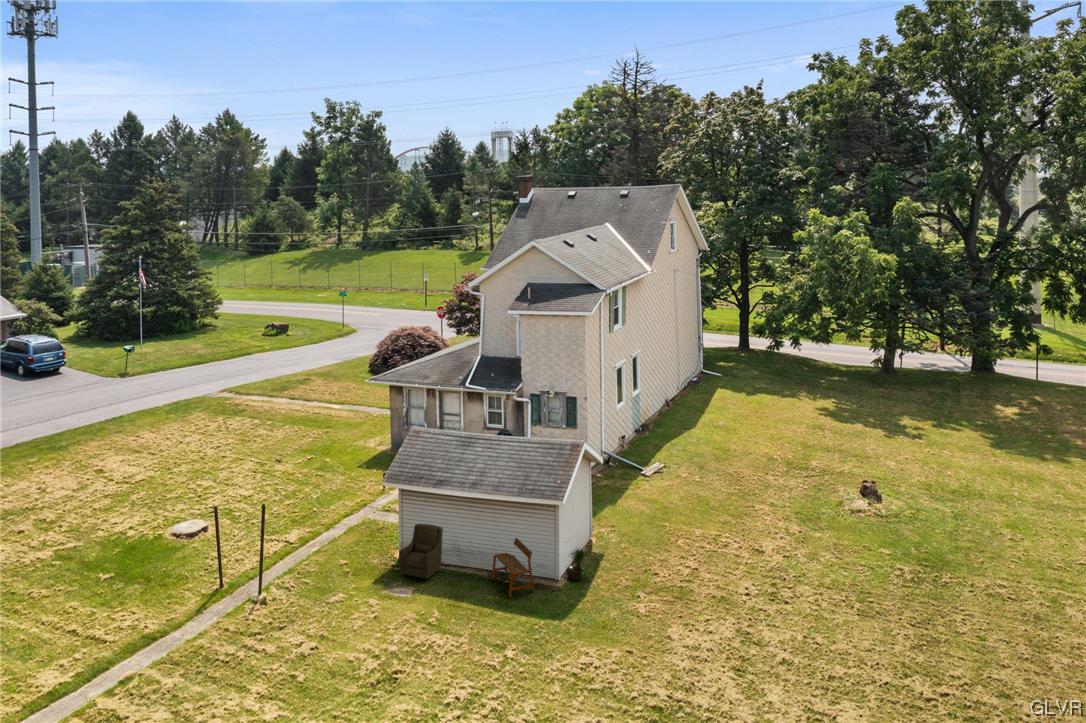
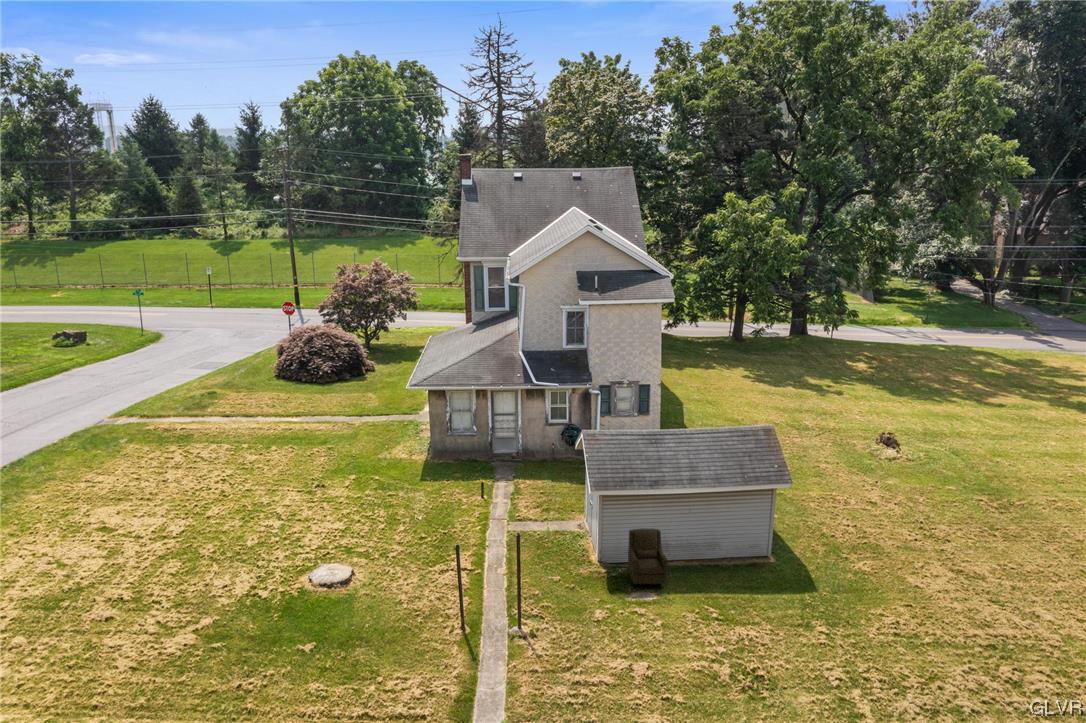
bench: present [492,538,534,598] -> none [713,524,767,585]
potted tree: present [566,549,584,580] -> none [772,524,796,557]

